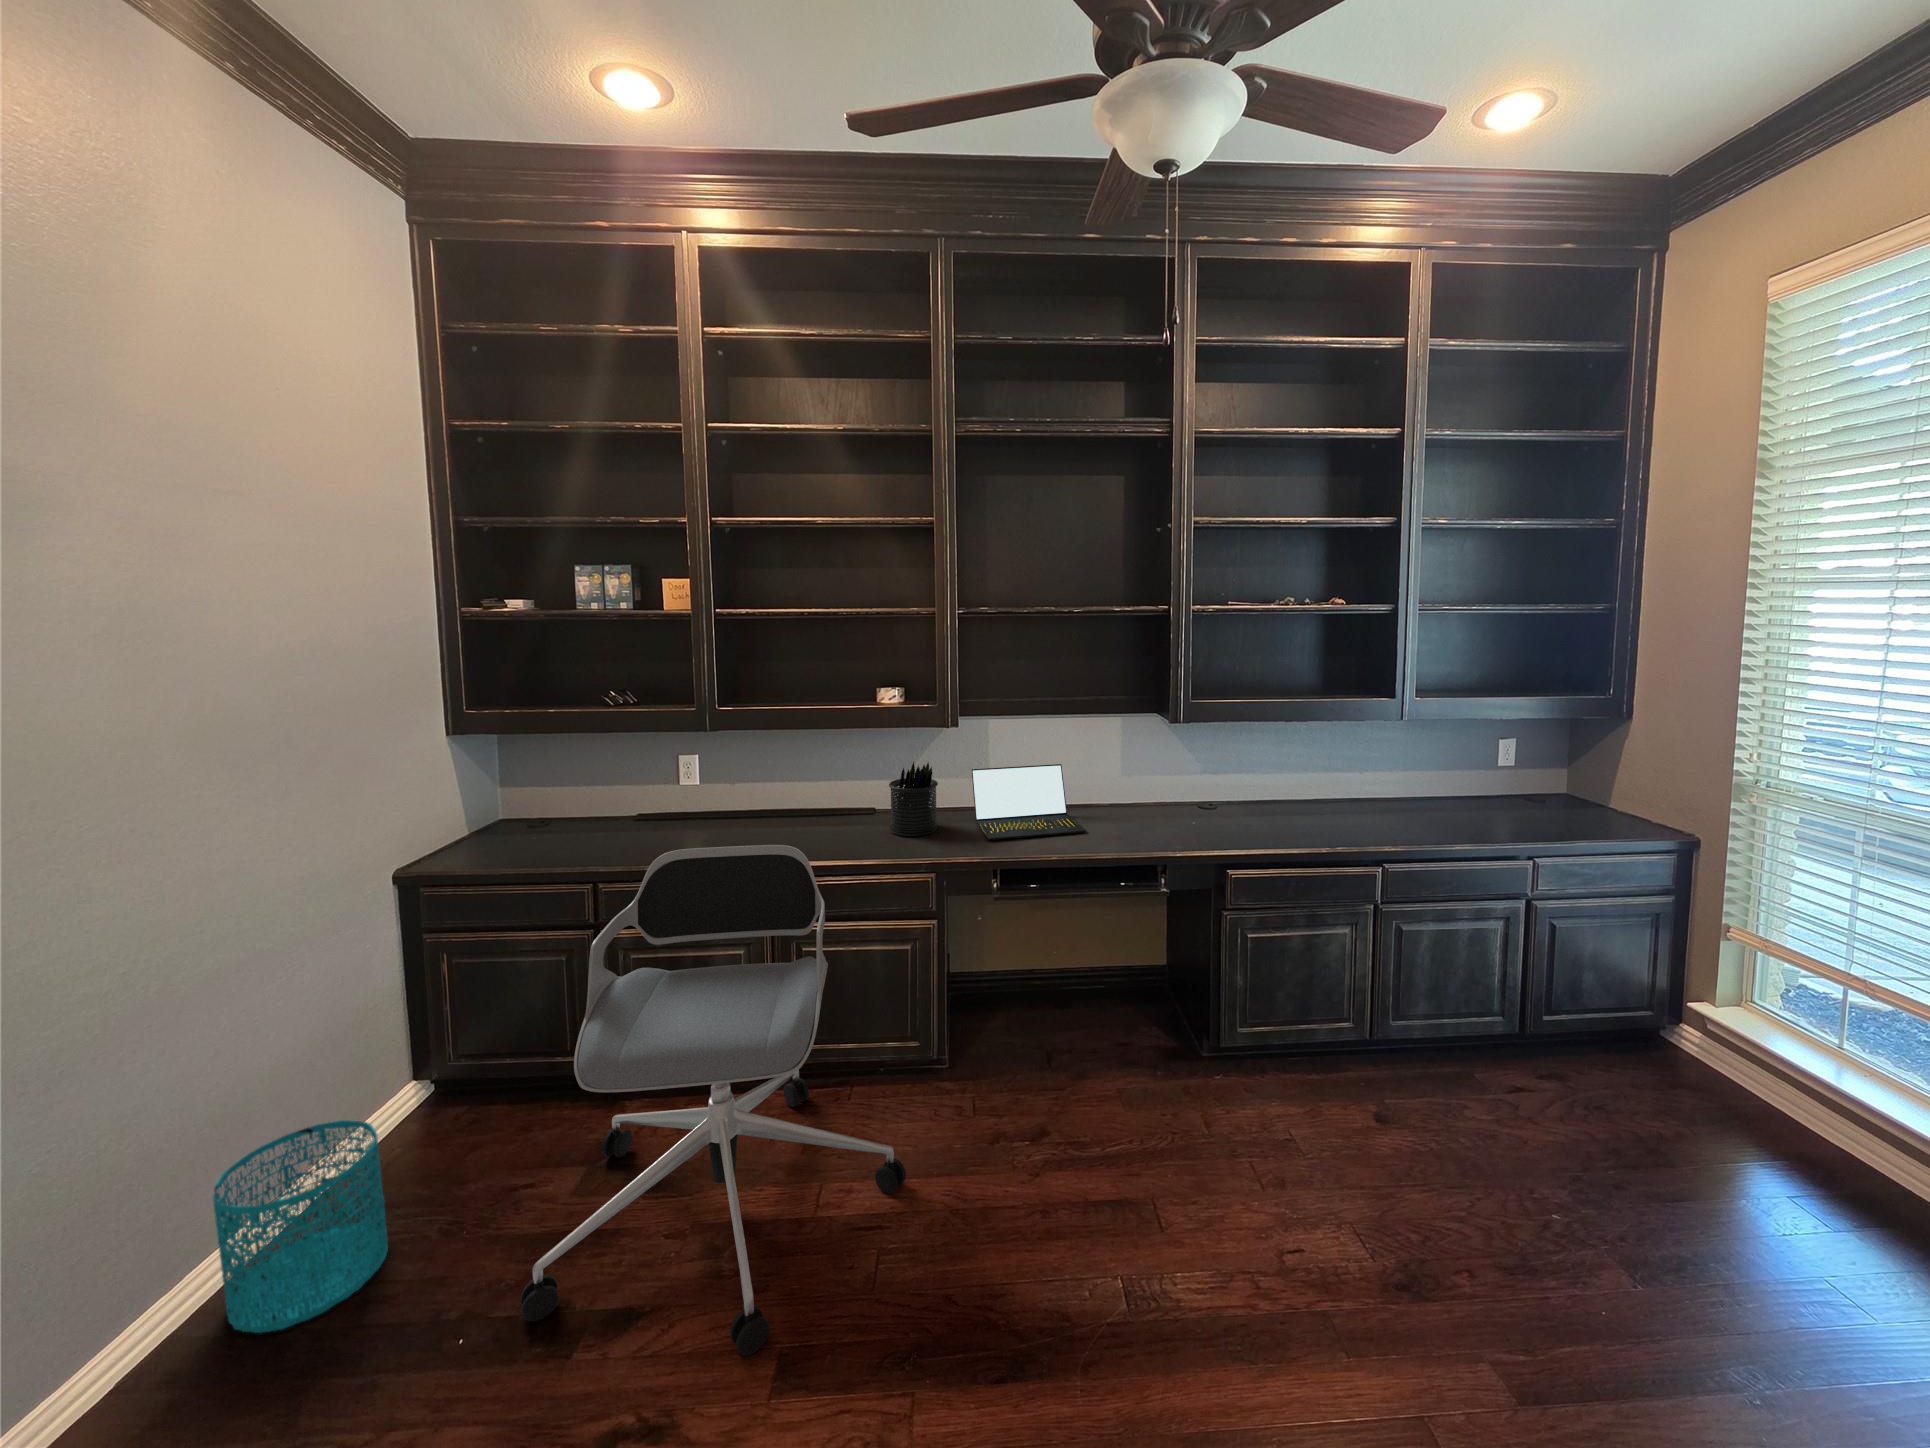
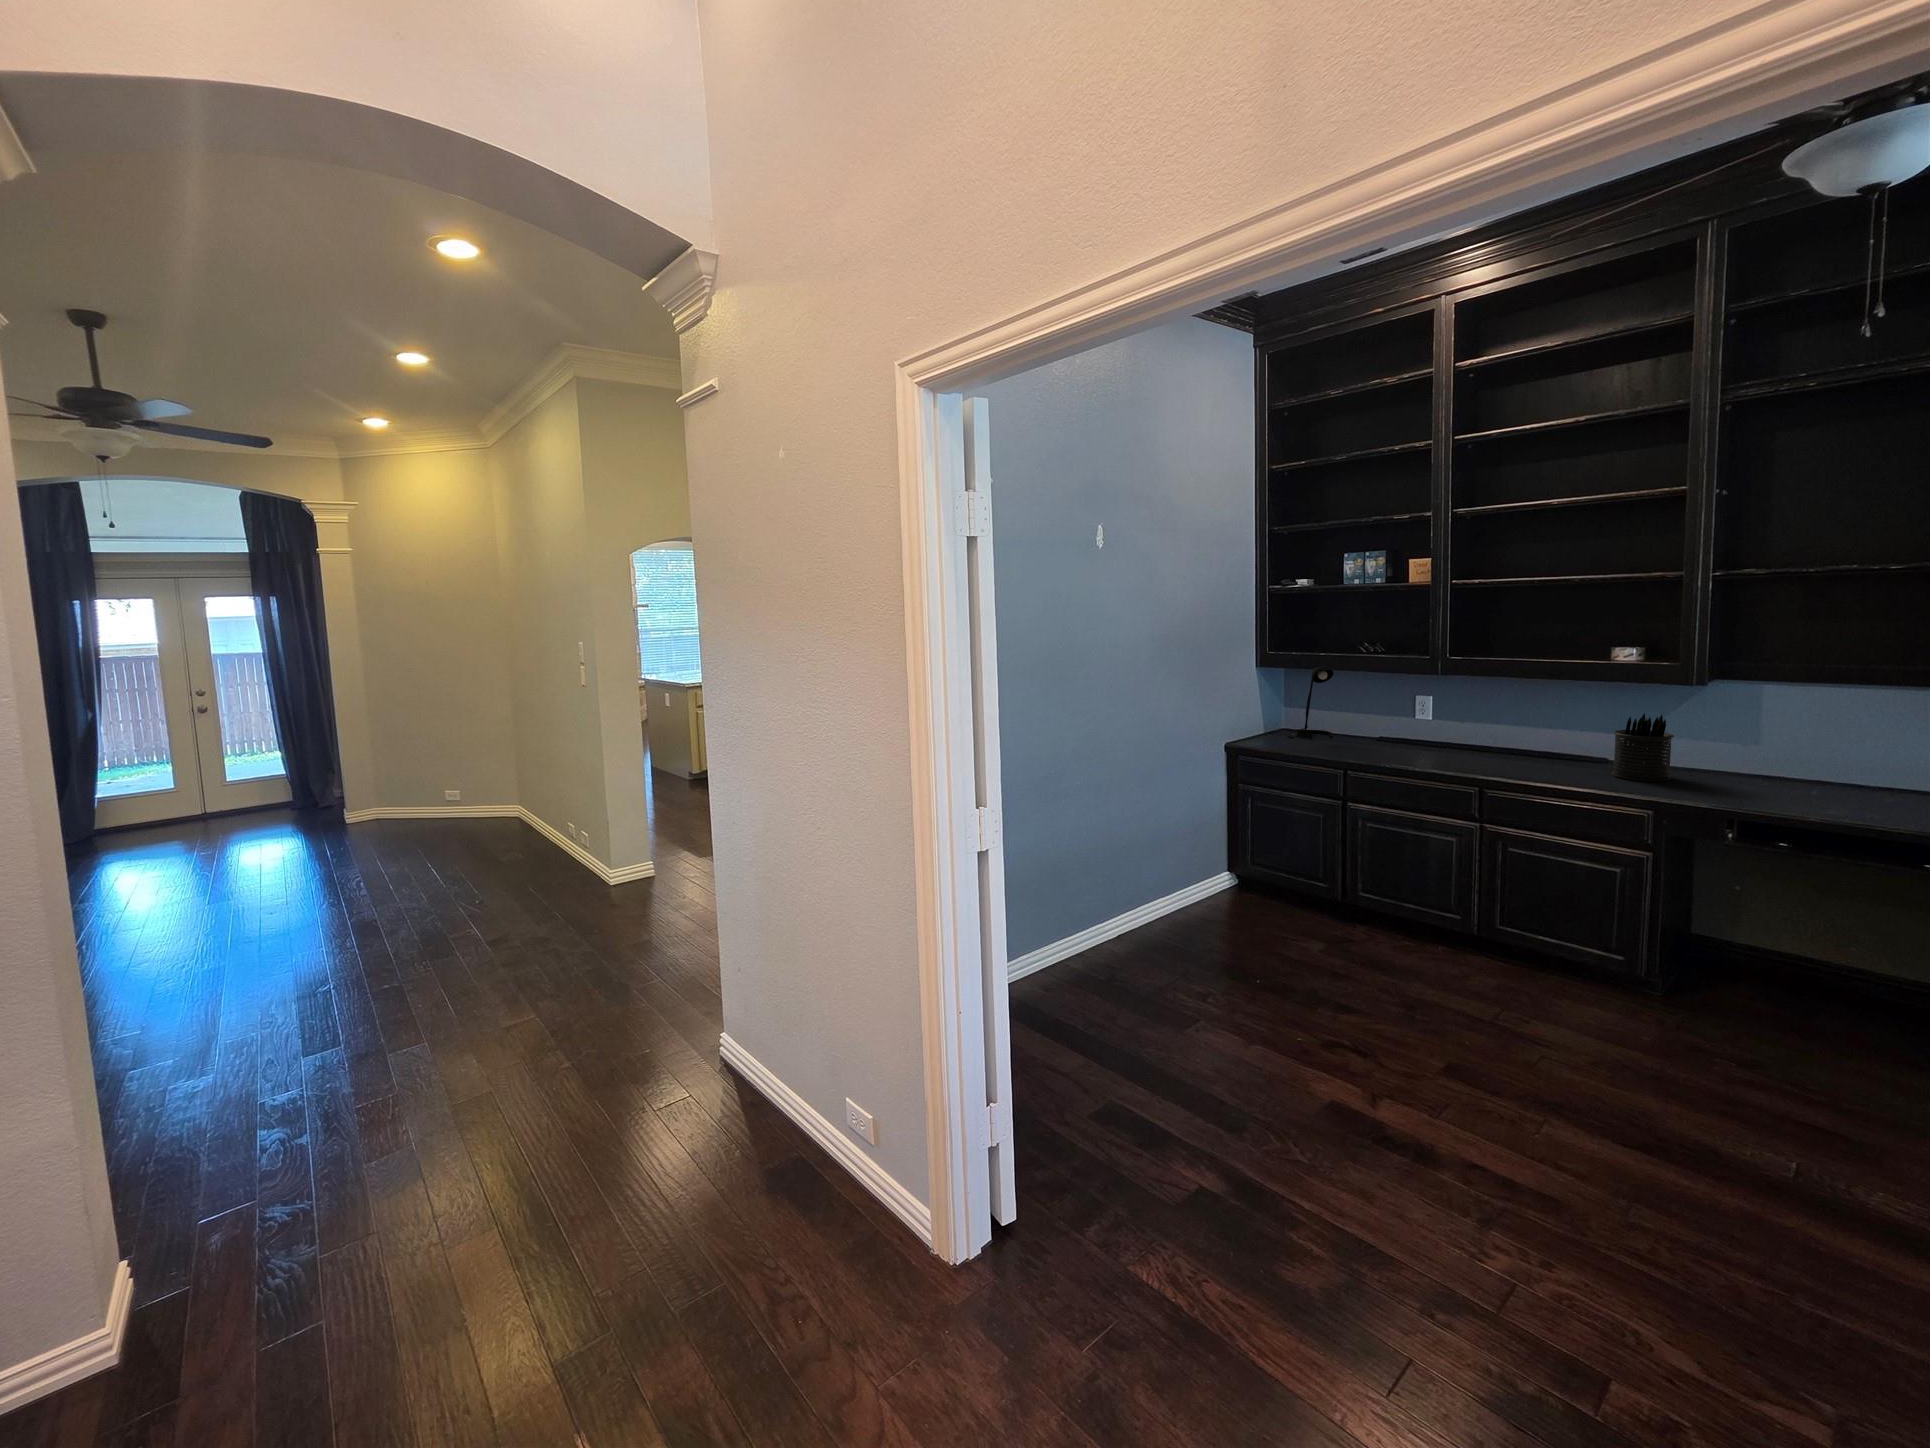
desk lamp: none [508,716,575,832] -> present [1288,667,1334,739]
laptop: present [972,764,1085,840] -> none [1724,730,1884,807]
office chair: present [521,845,906,1355] -> none [1288,745,1580,1053]
wastebasket: present [213,1120,388,1333] -> none [1152,860,1218,947]

